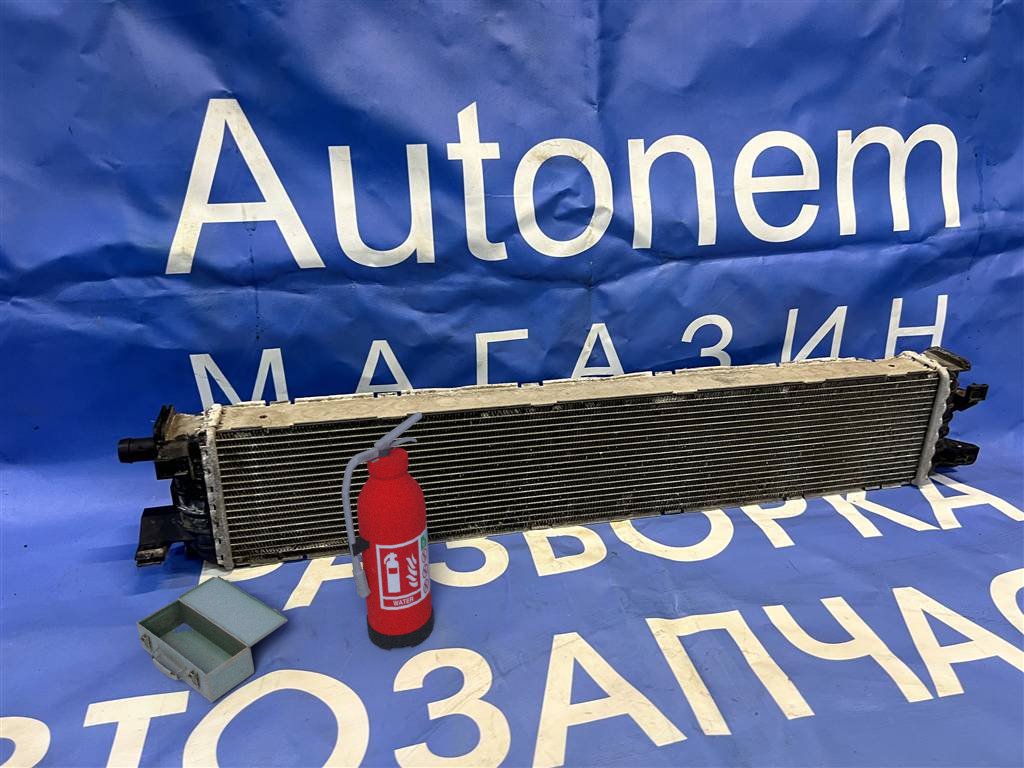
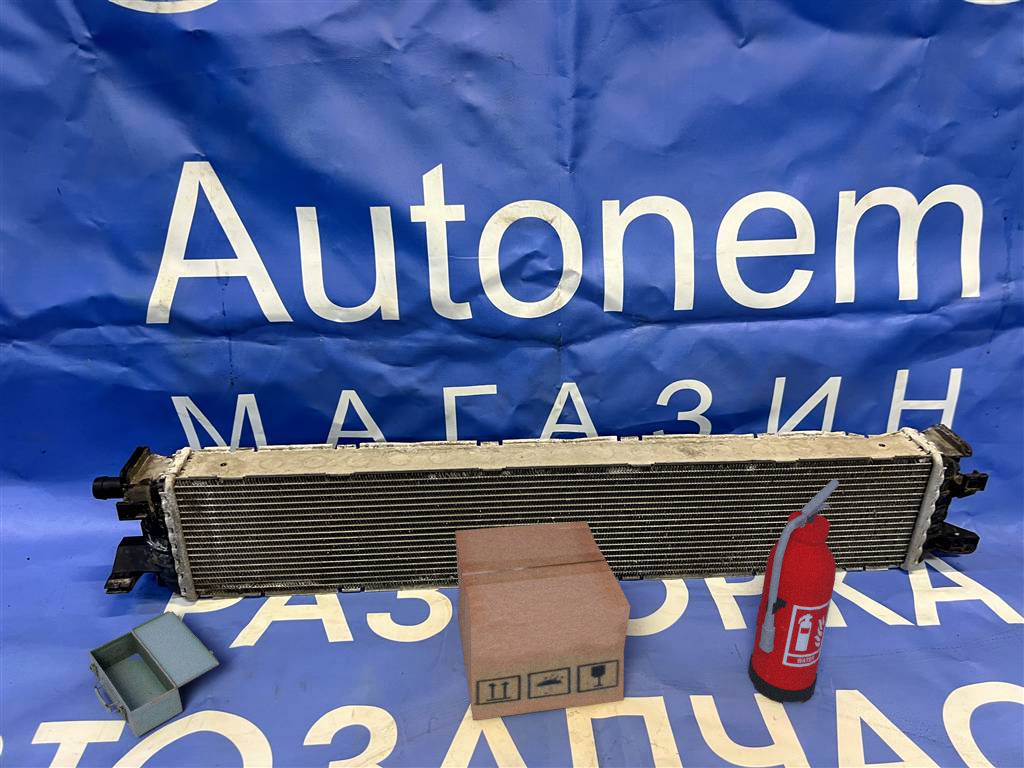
fire extinguisher: present [342,412,434,650] -> present [748,480,839,703]
cardboard box: none [514,452,712,648] -> present [455,521,630,720]

